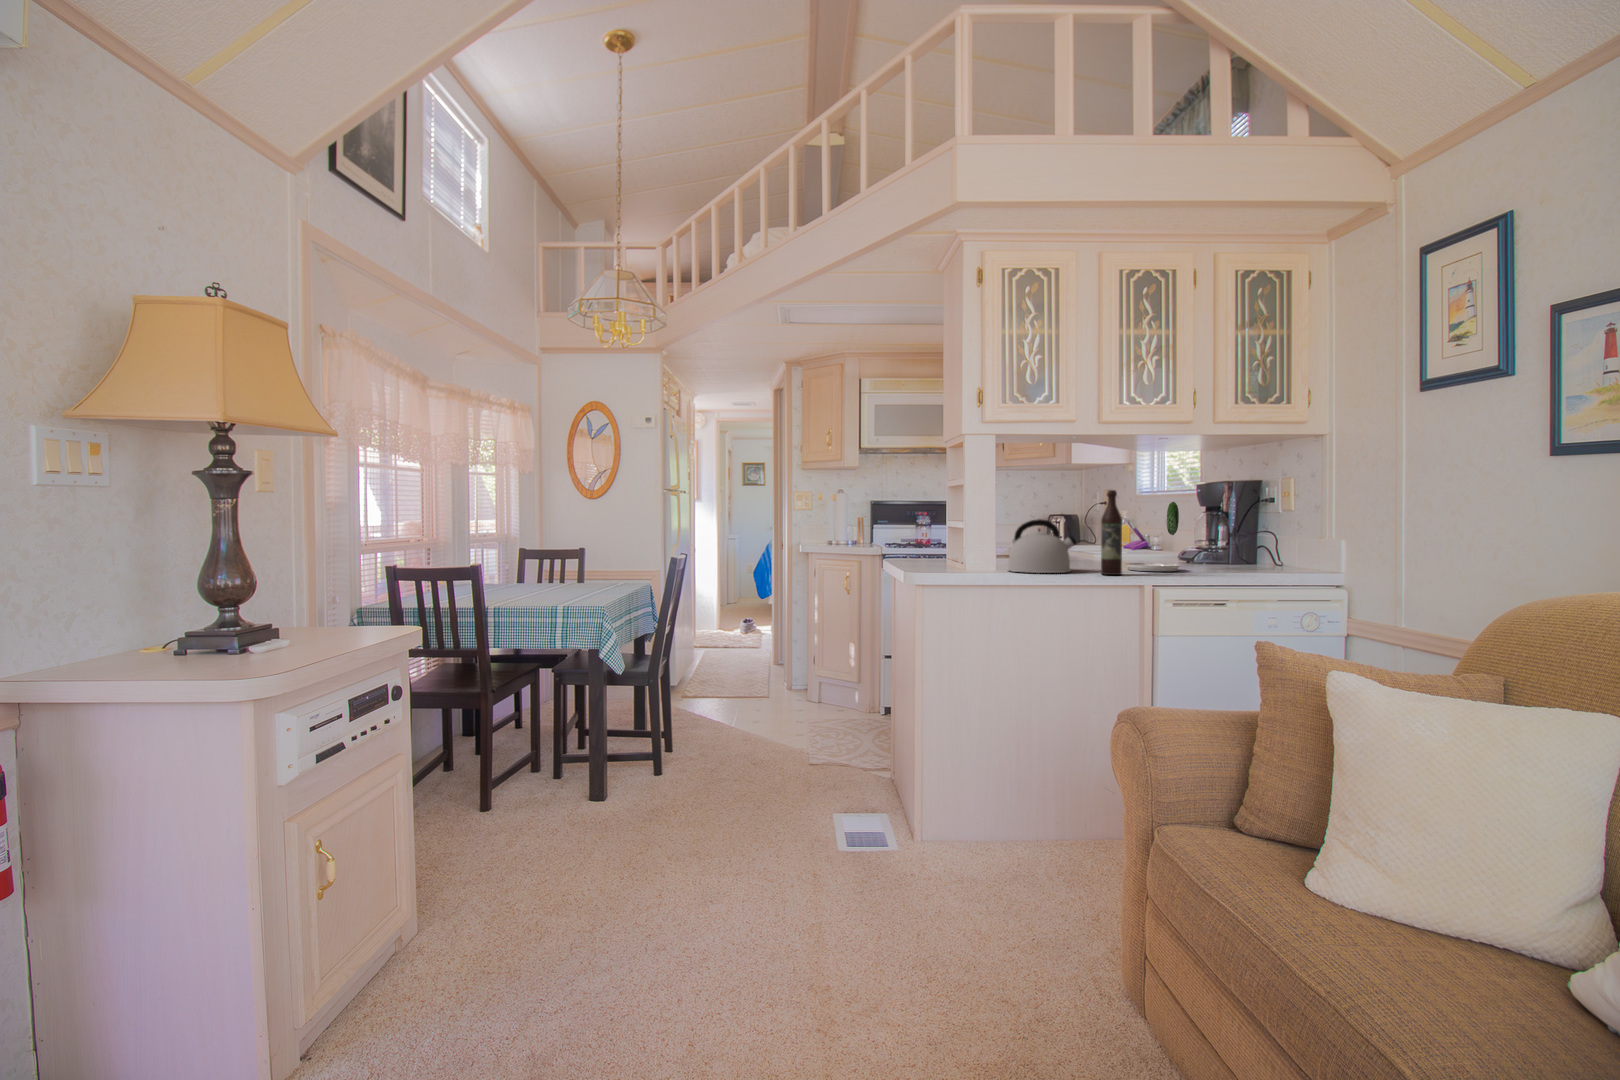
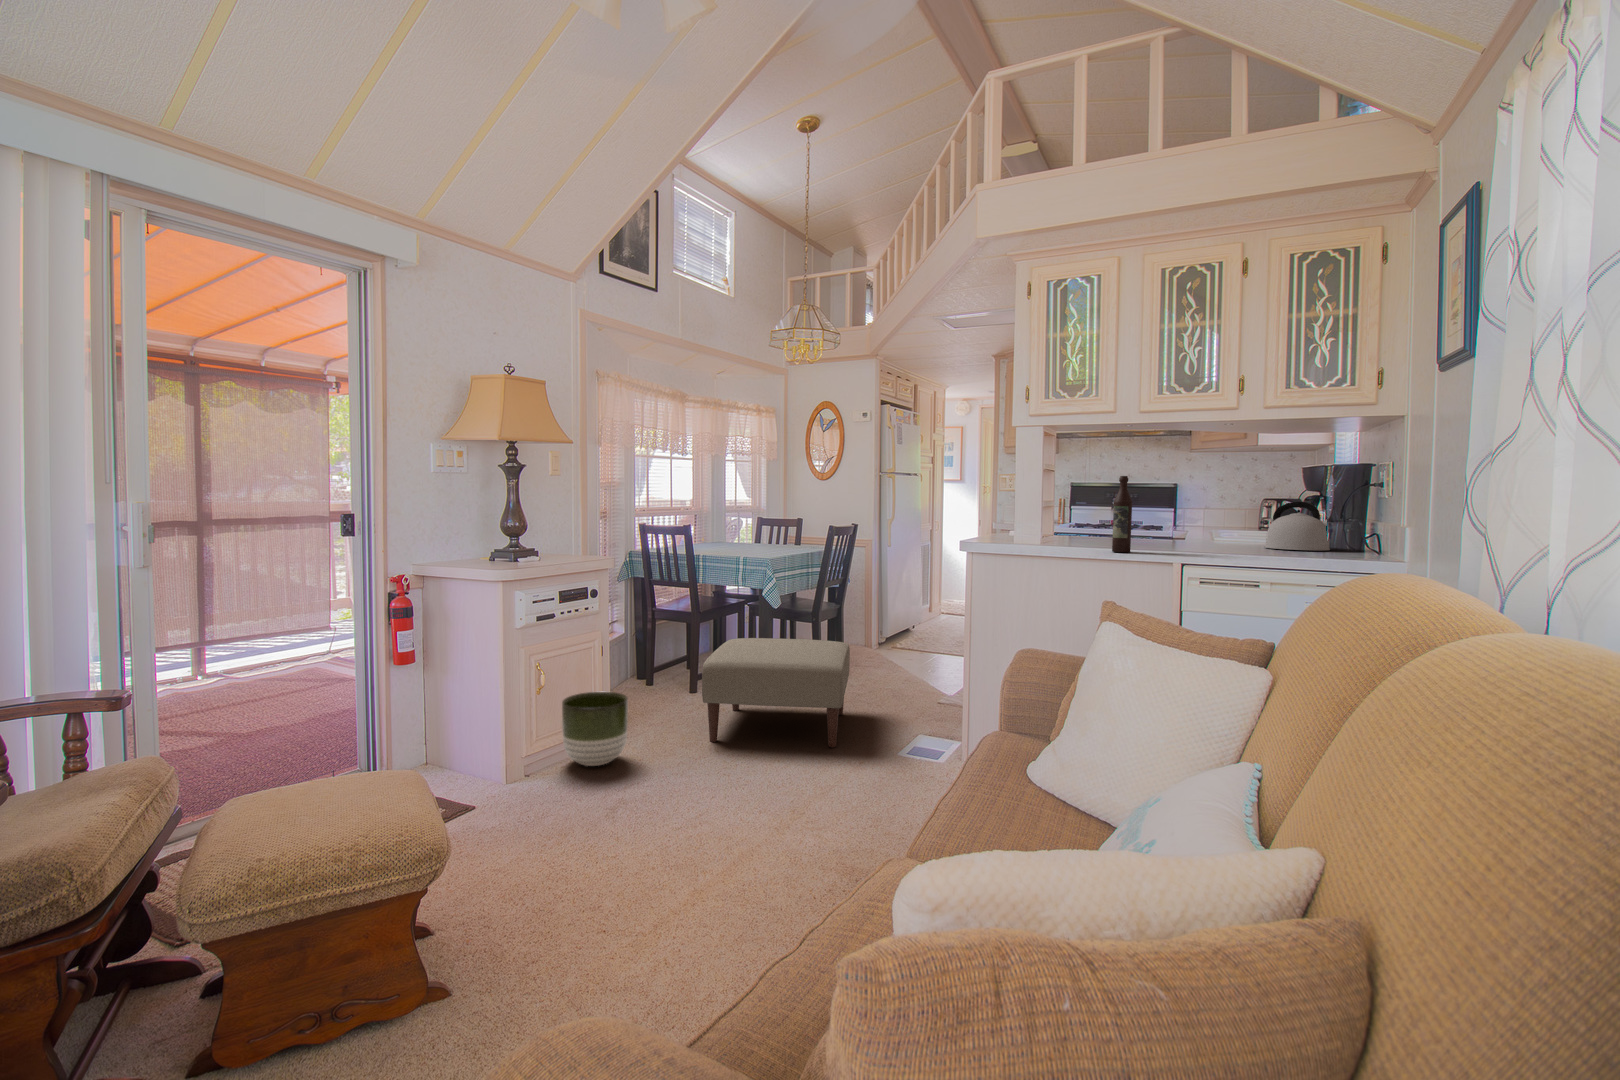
plate: present [1124,502,1182,571] -> none [1161,486,1222,552]
kettle: present [1008,519,1077,573] -> present [1265,502,1330,551]
ottoman: none [576,710,798,900] -> present [702,638,850,747]
planter: none [369,866,501,1027] -> present [562,692,628,766]

